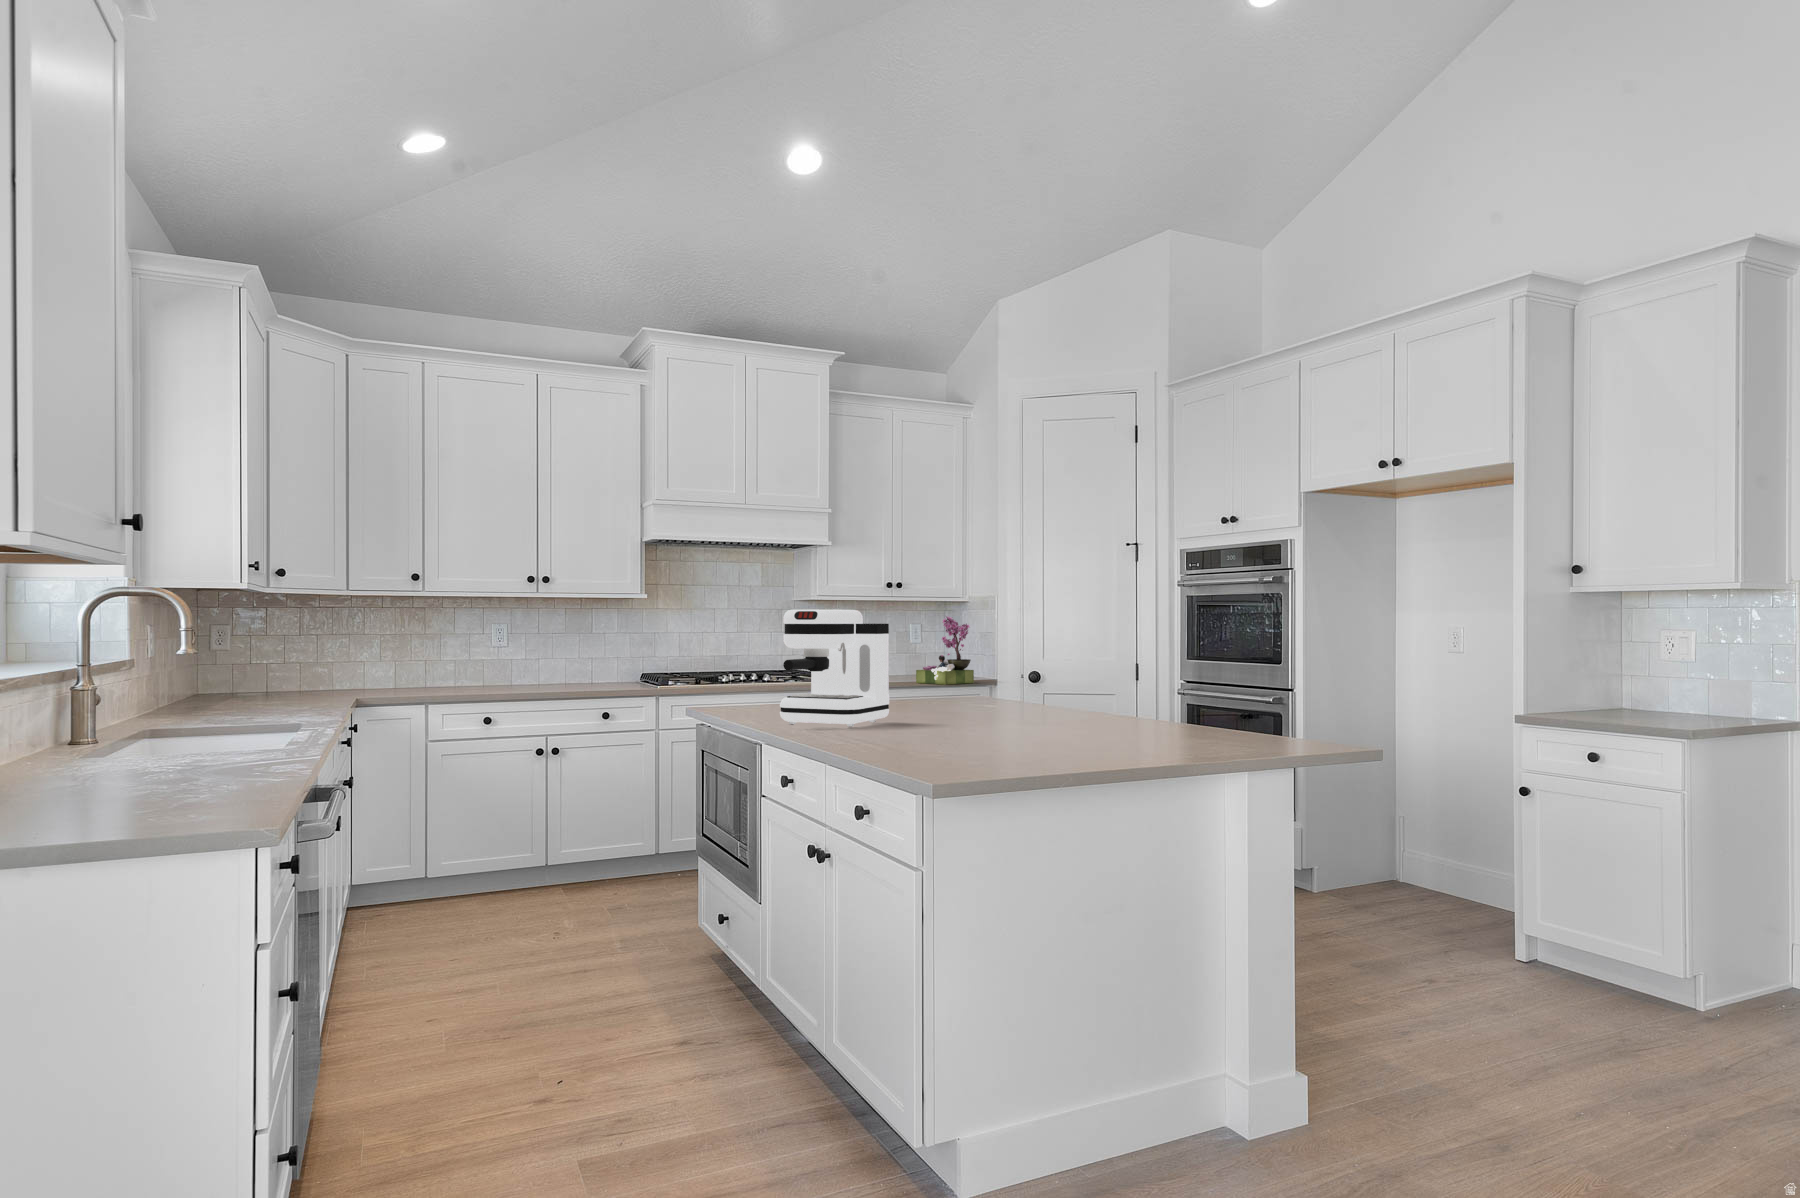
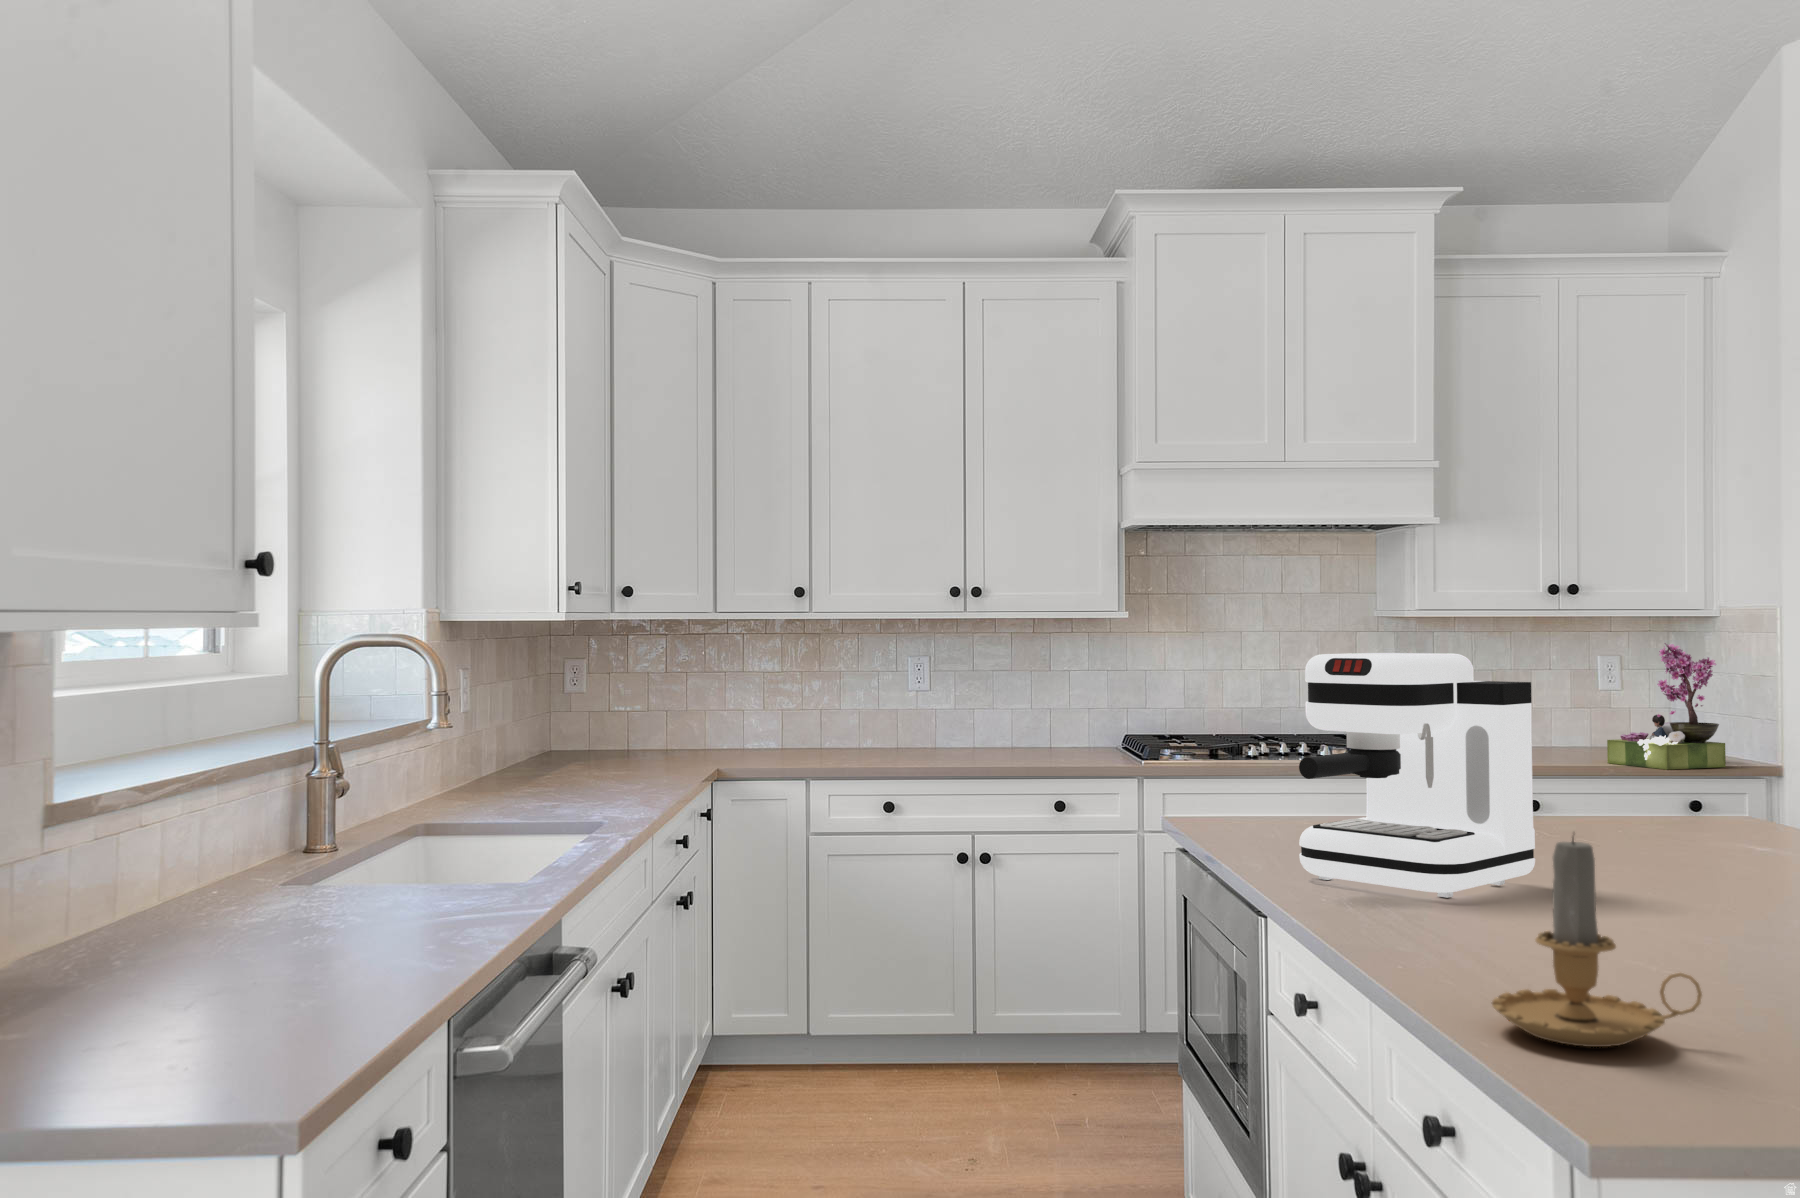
candle: none [881,672,958,756] -> present [1492,838,1702,1047]

